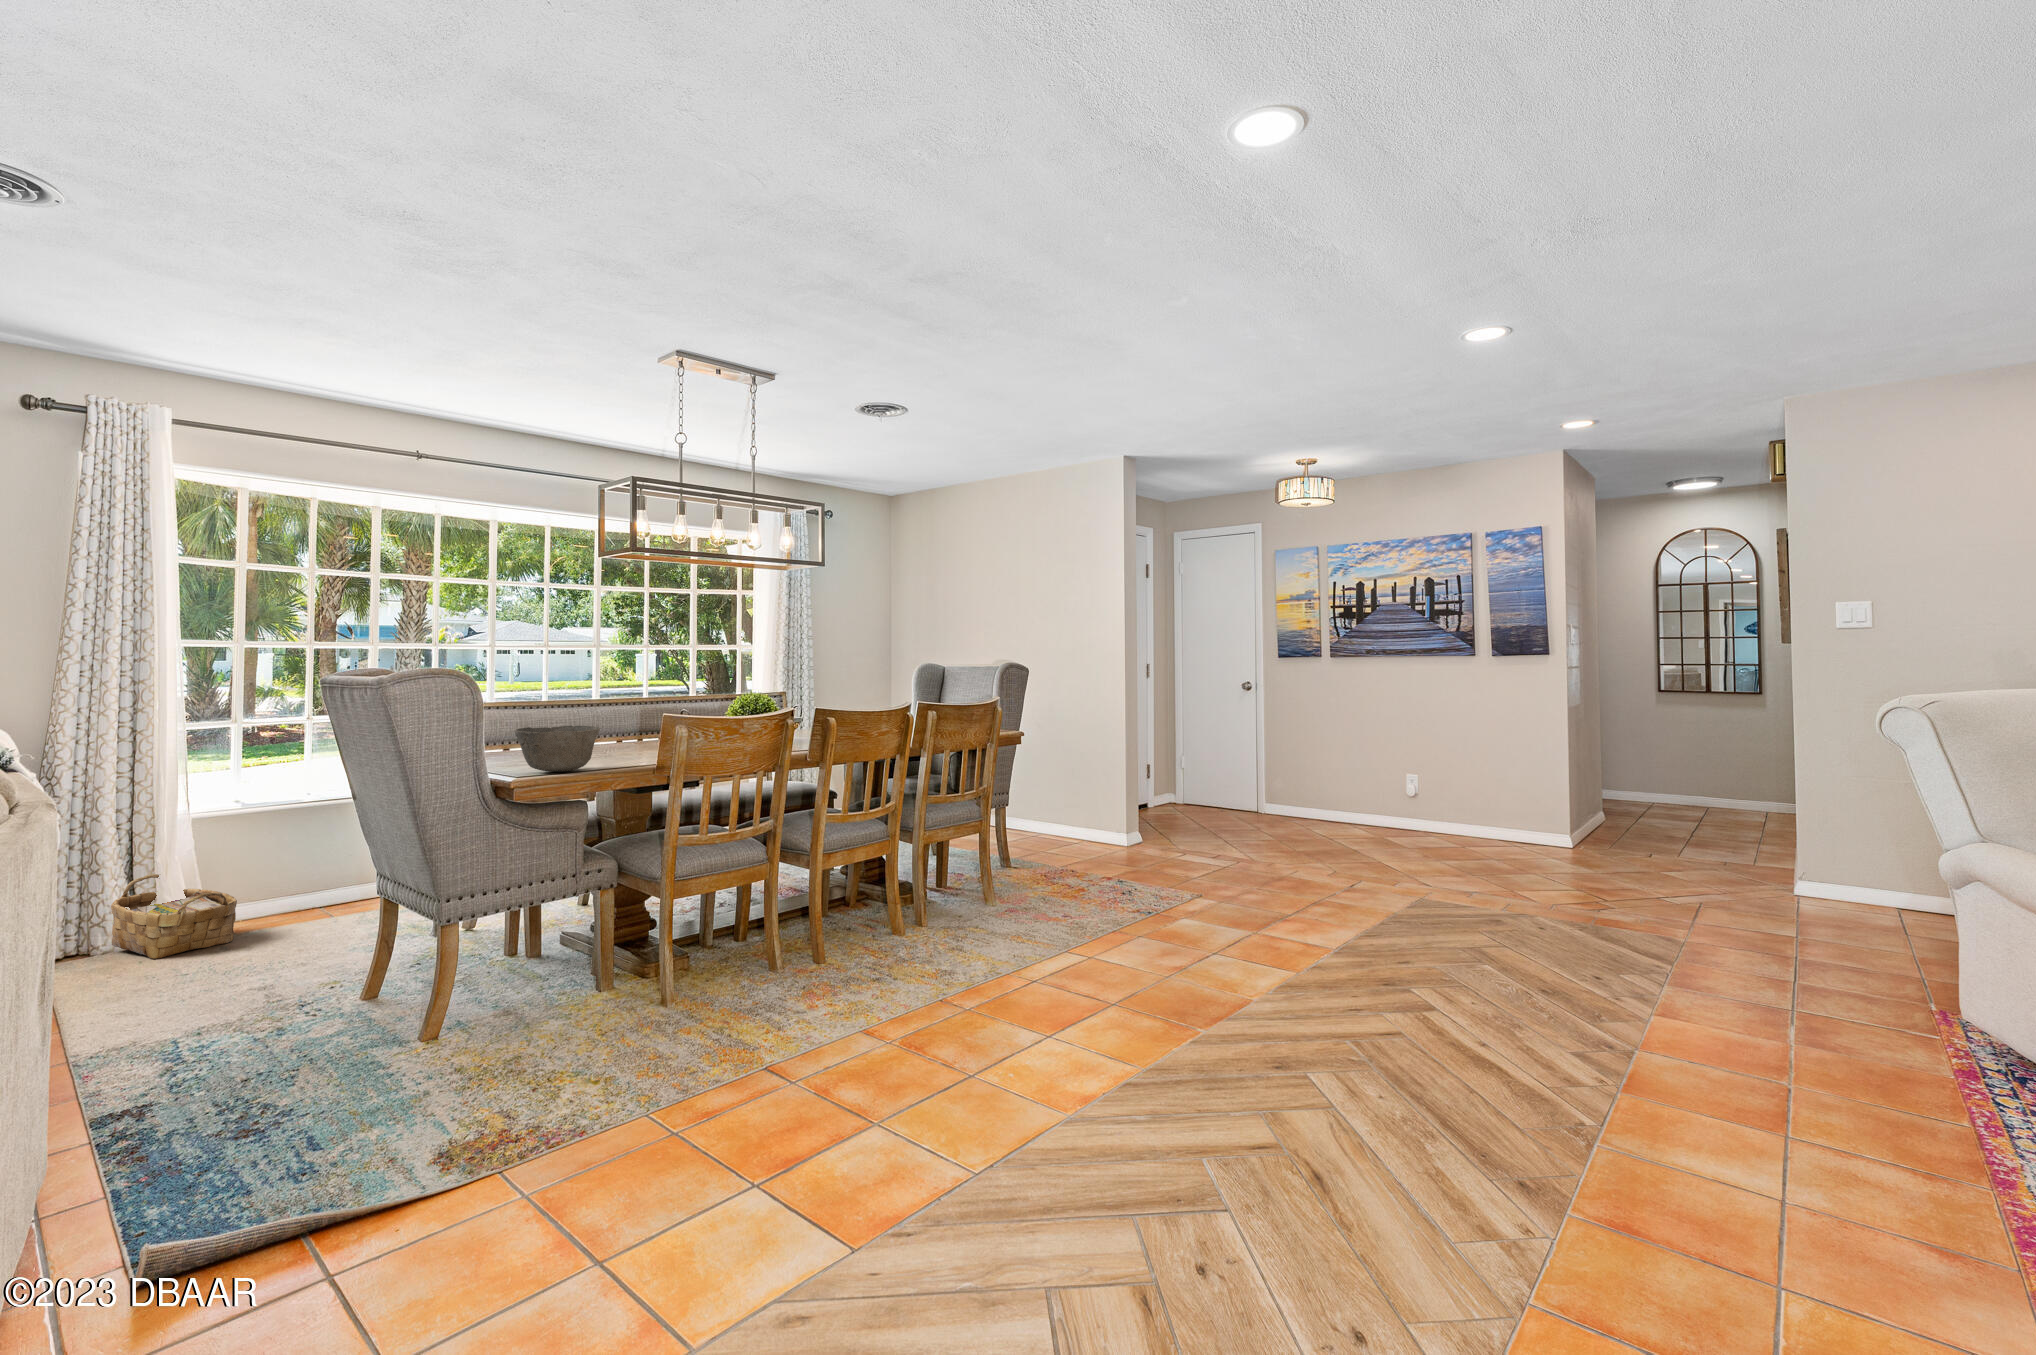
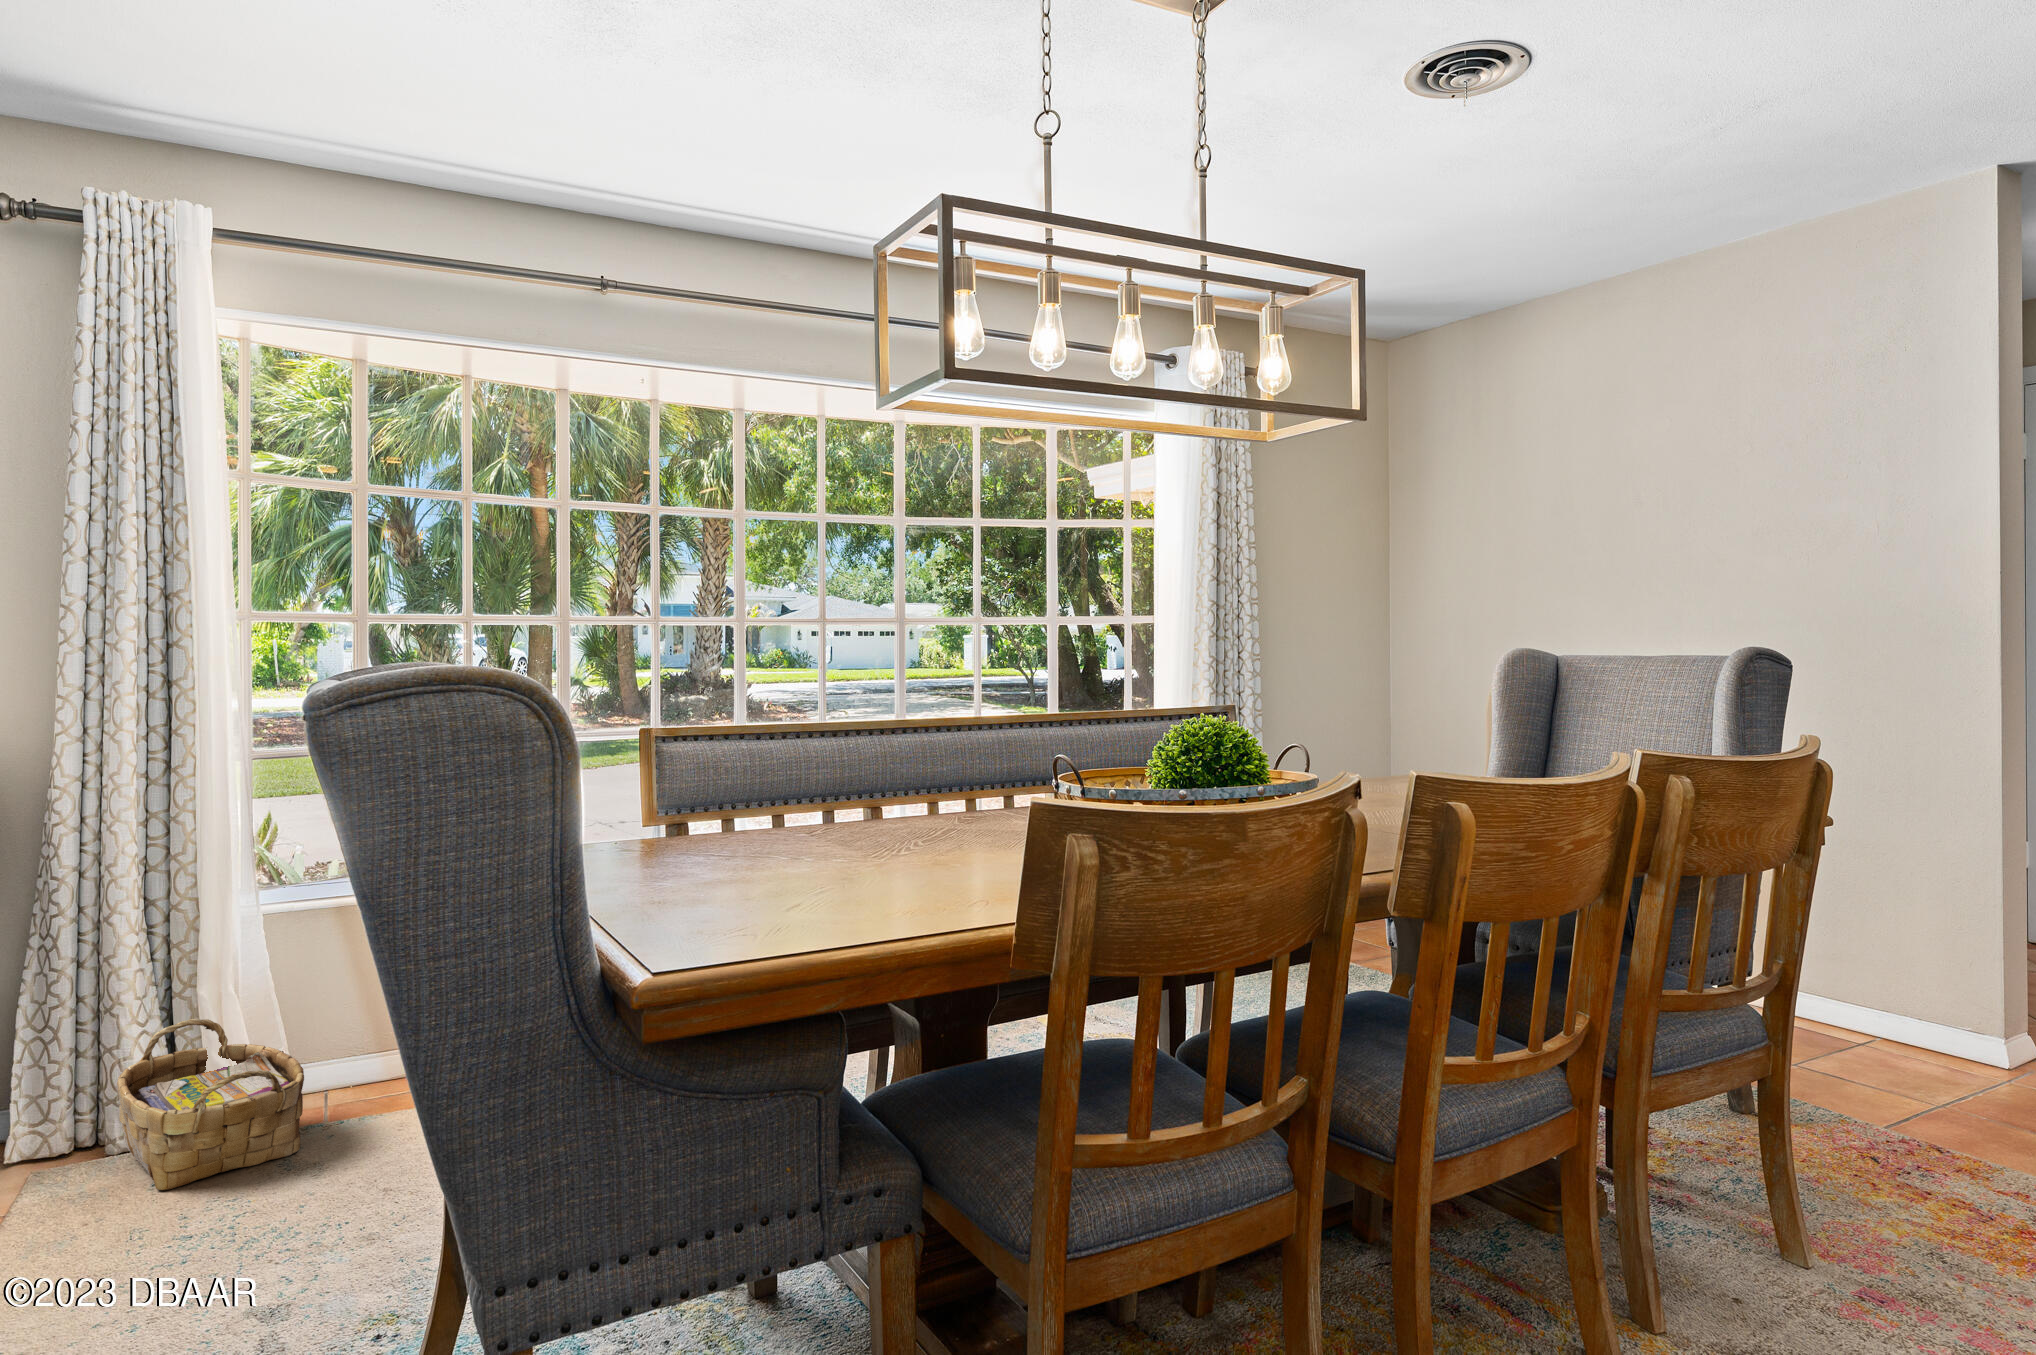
bowl: present [515,726,600,772] -> none [678,791,885,921]

